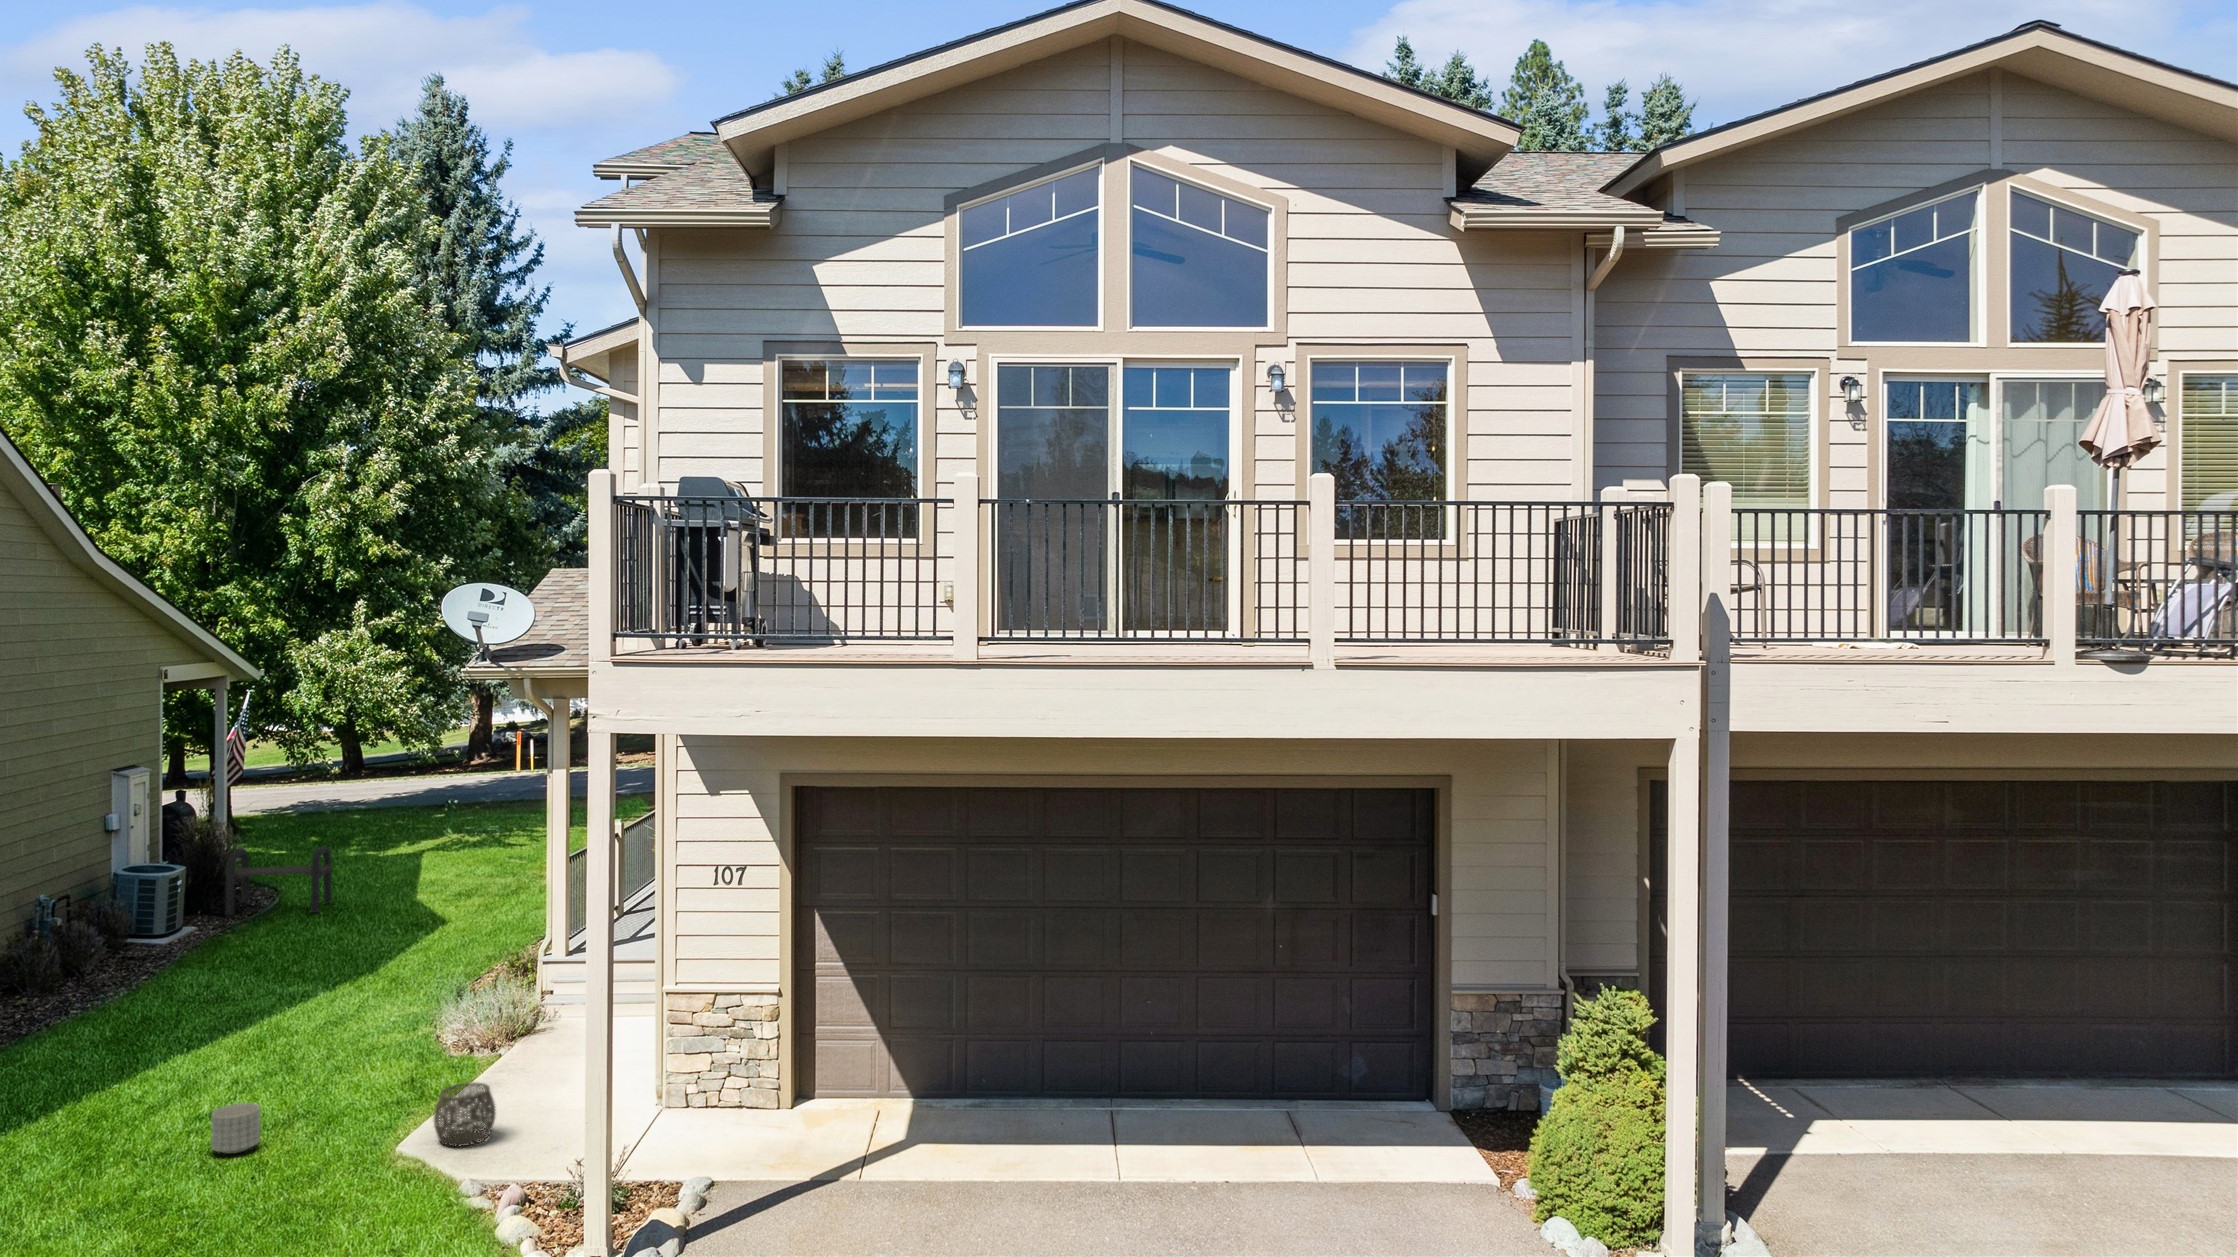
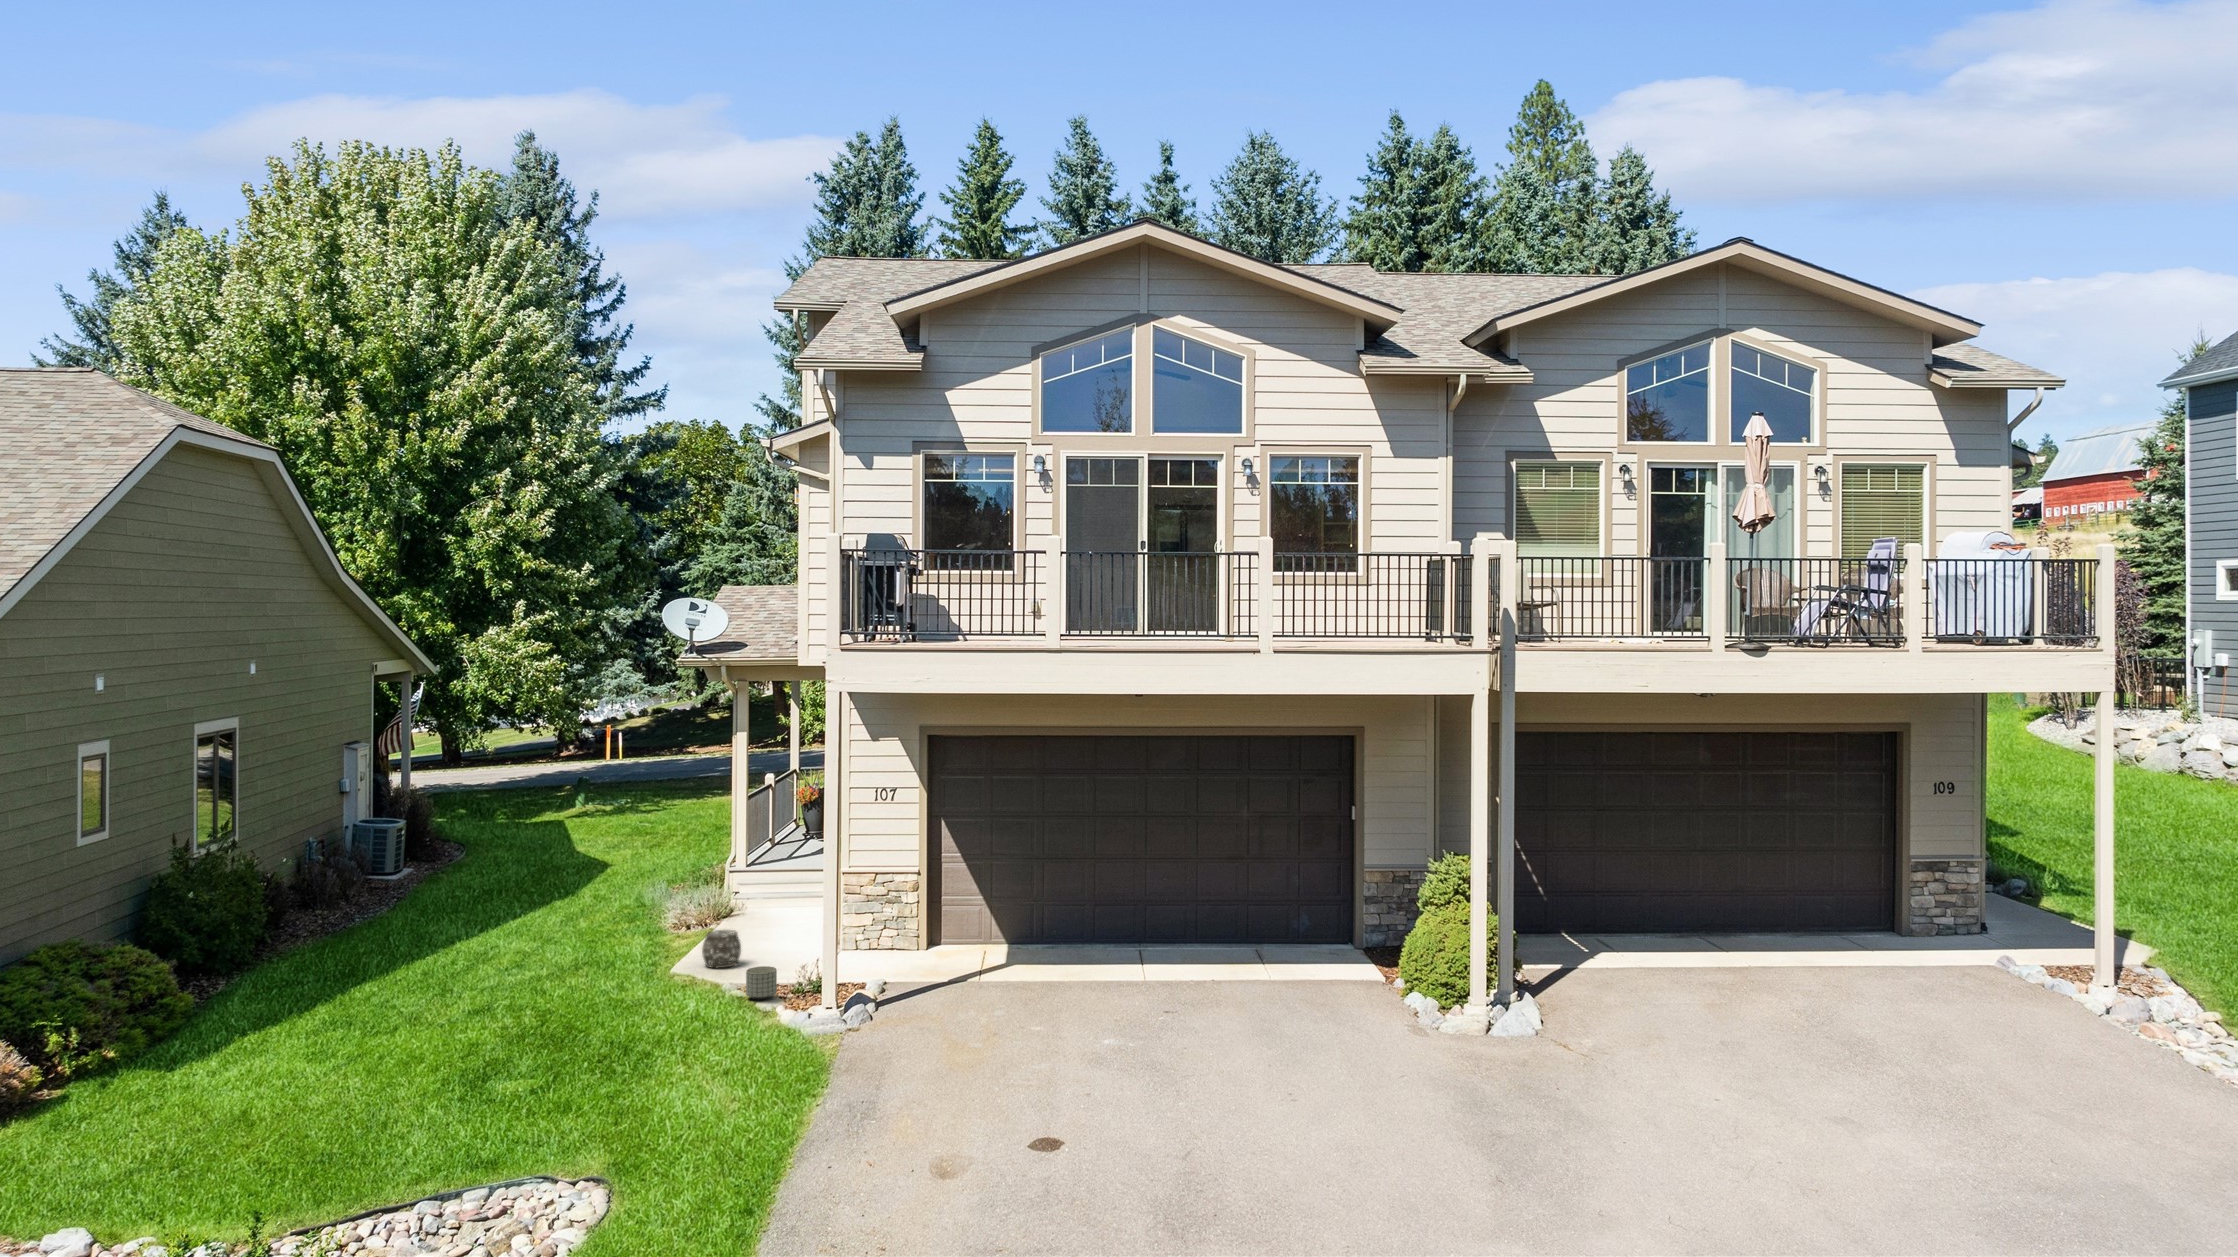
bench: present [226,846,332,916] -> none [451,798,529,853]
planter: present [211,1103,260,1154] -> present [746,966,777,1000]

